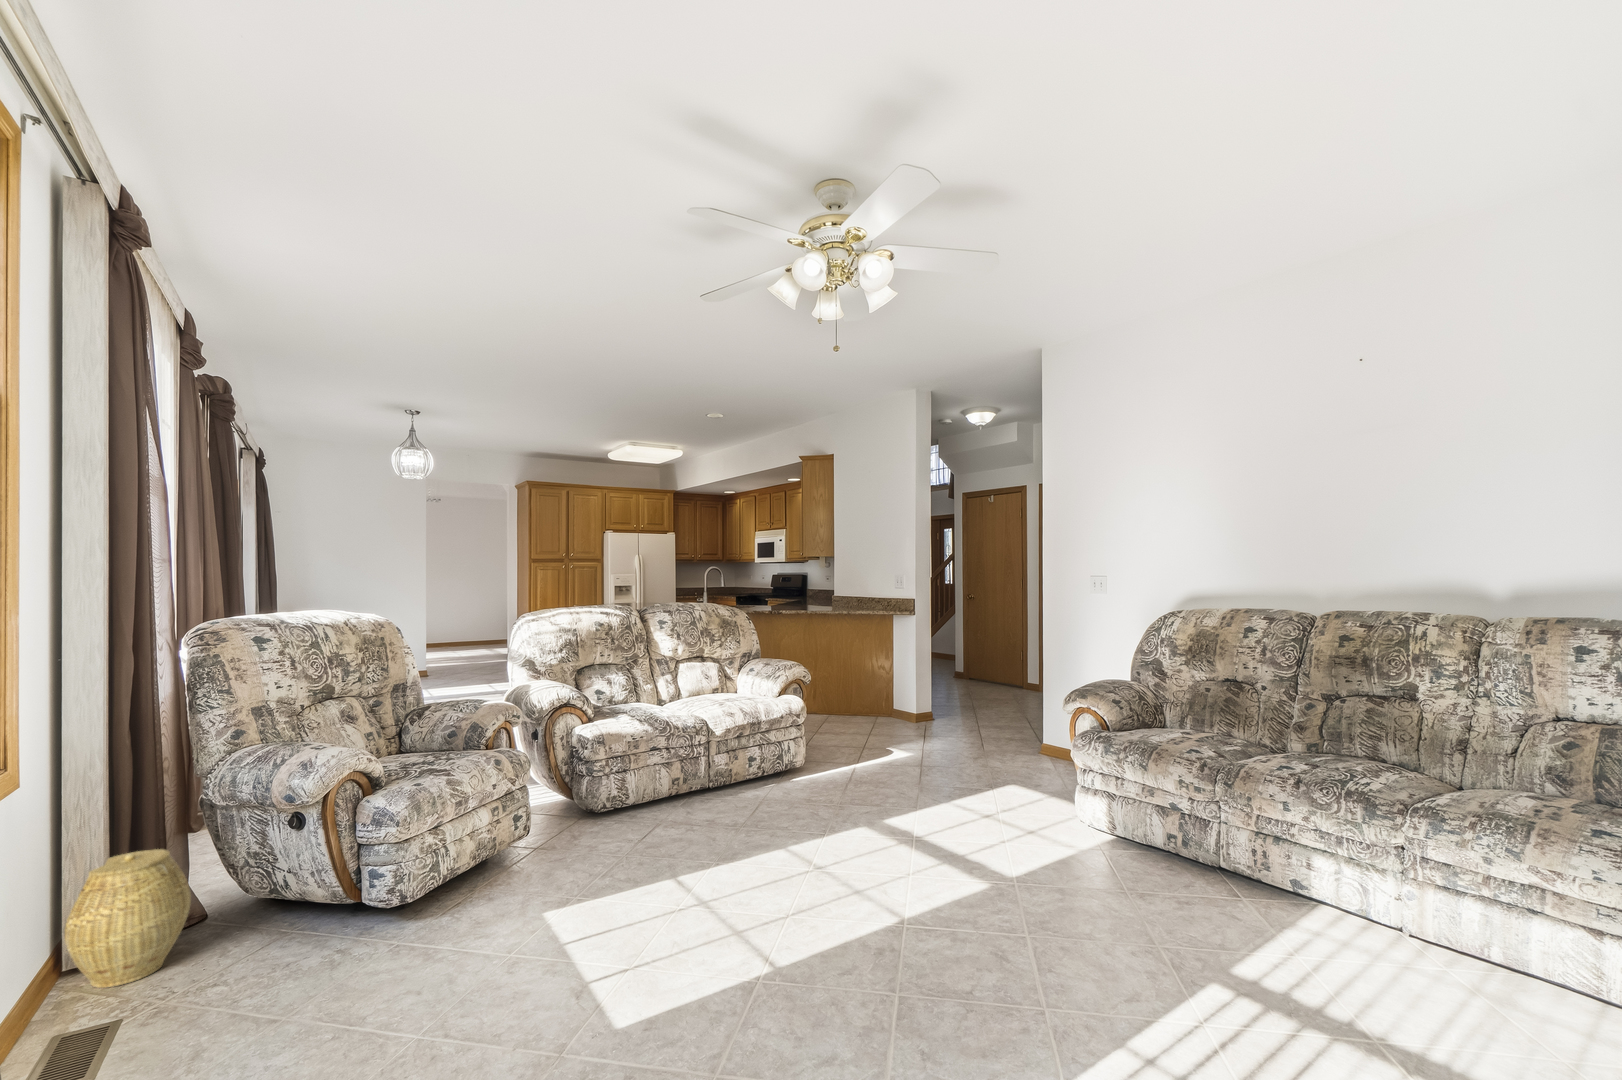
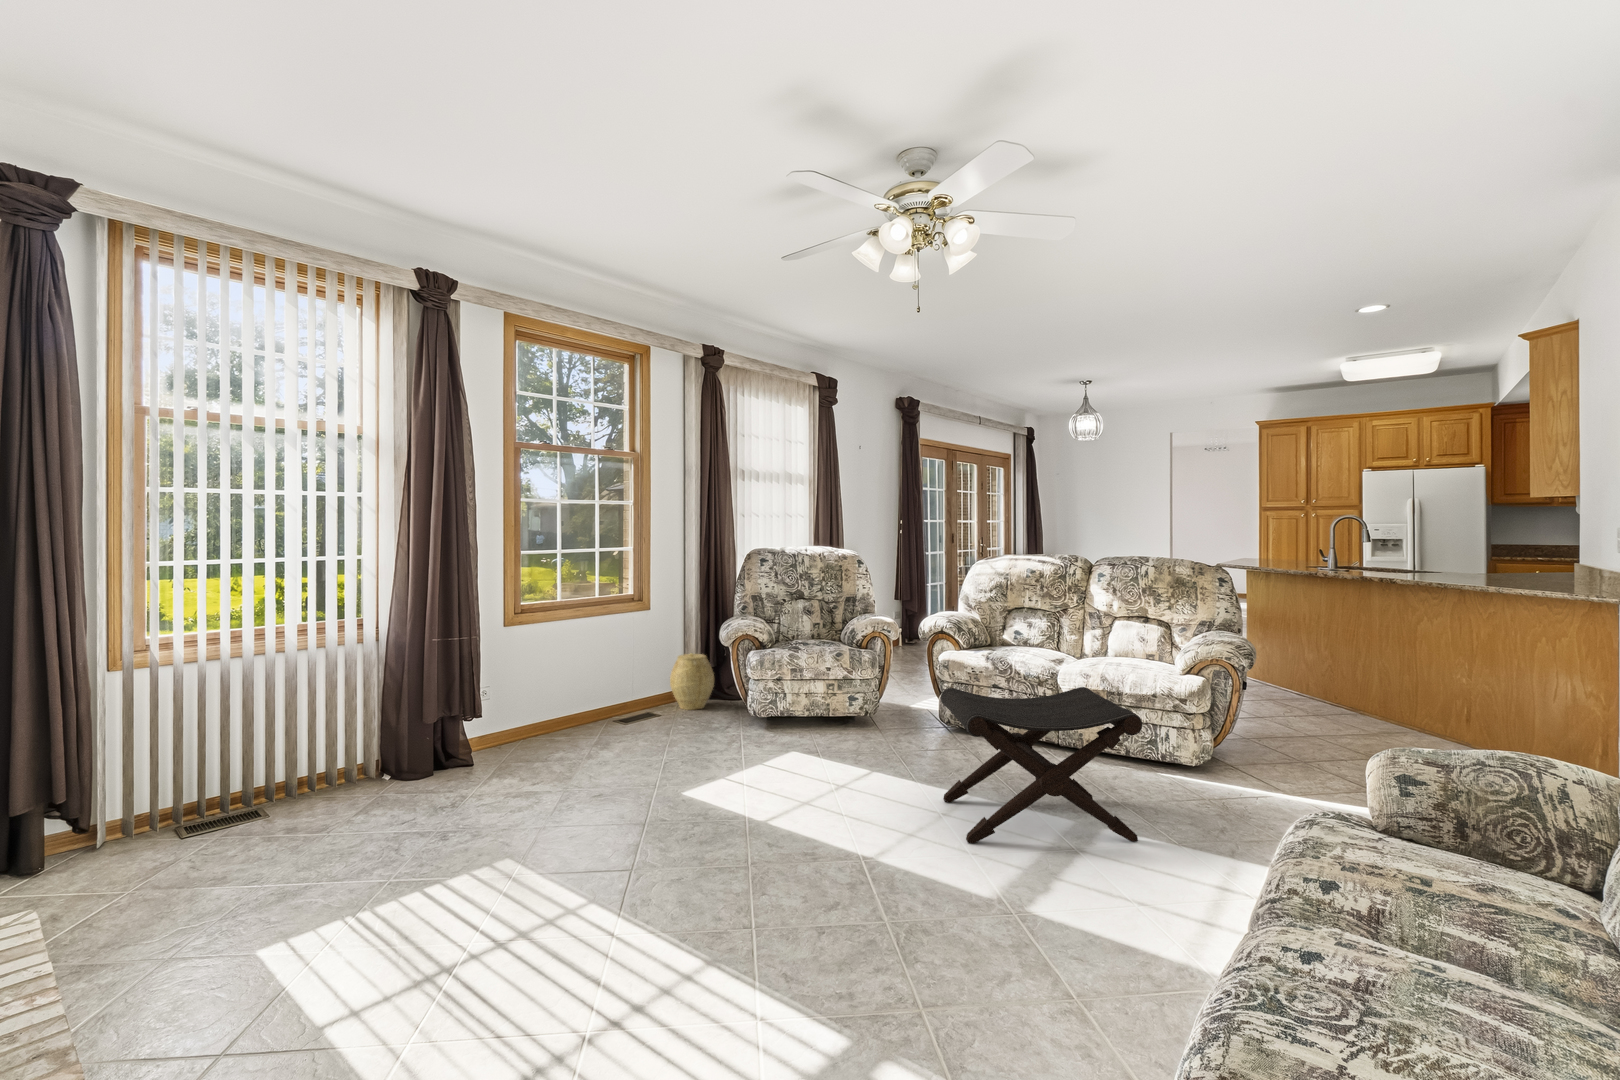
footstool: none [798,711,936,865] -> present [941,687,1142,844]

